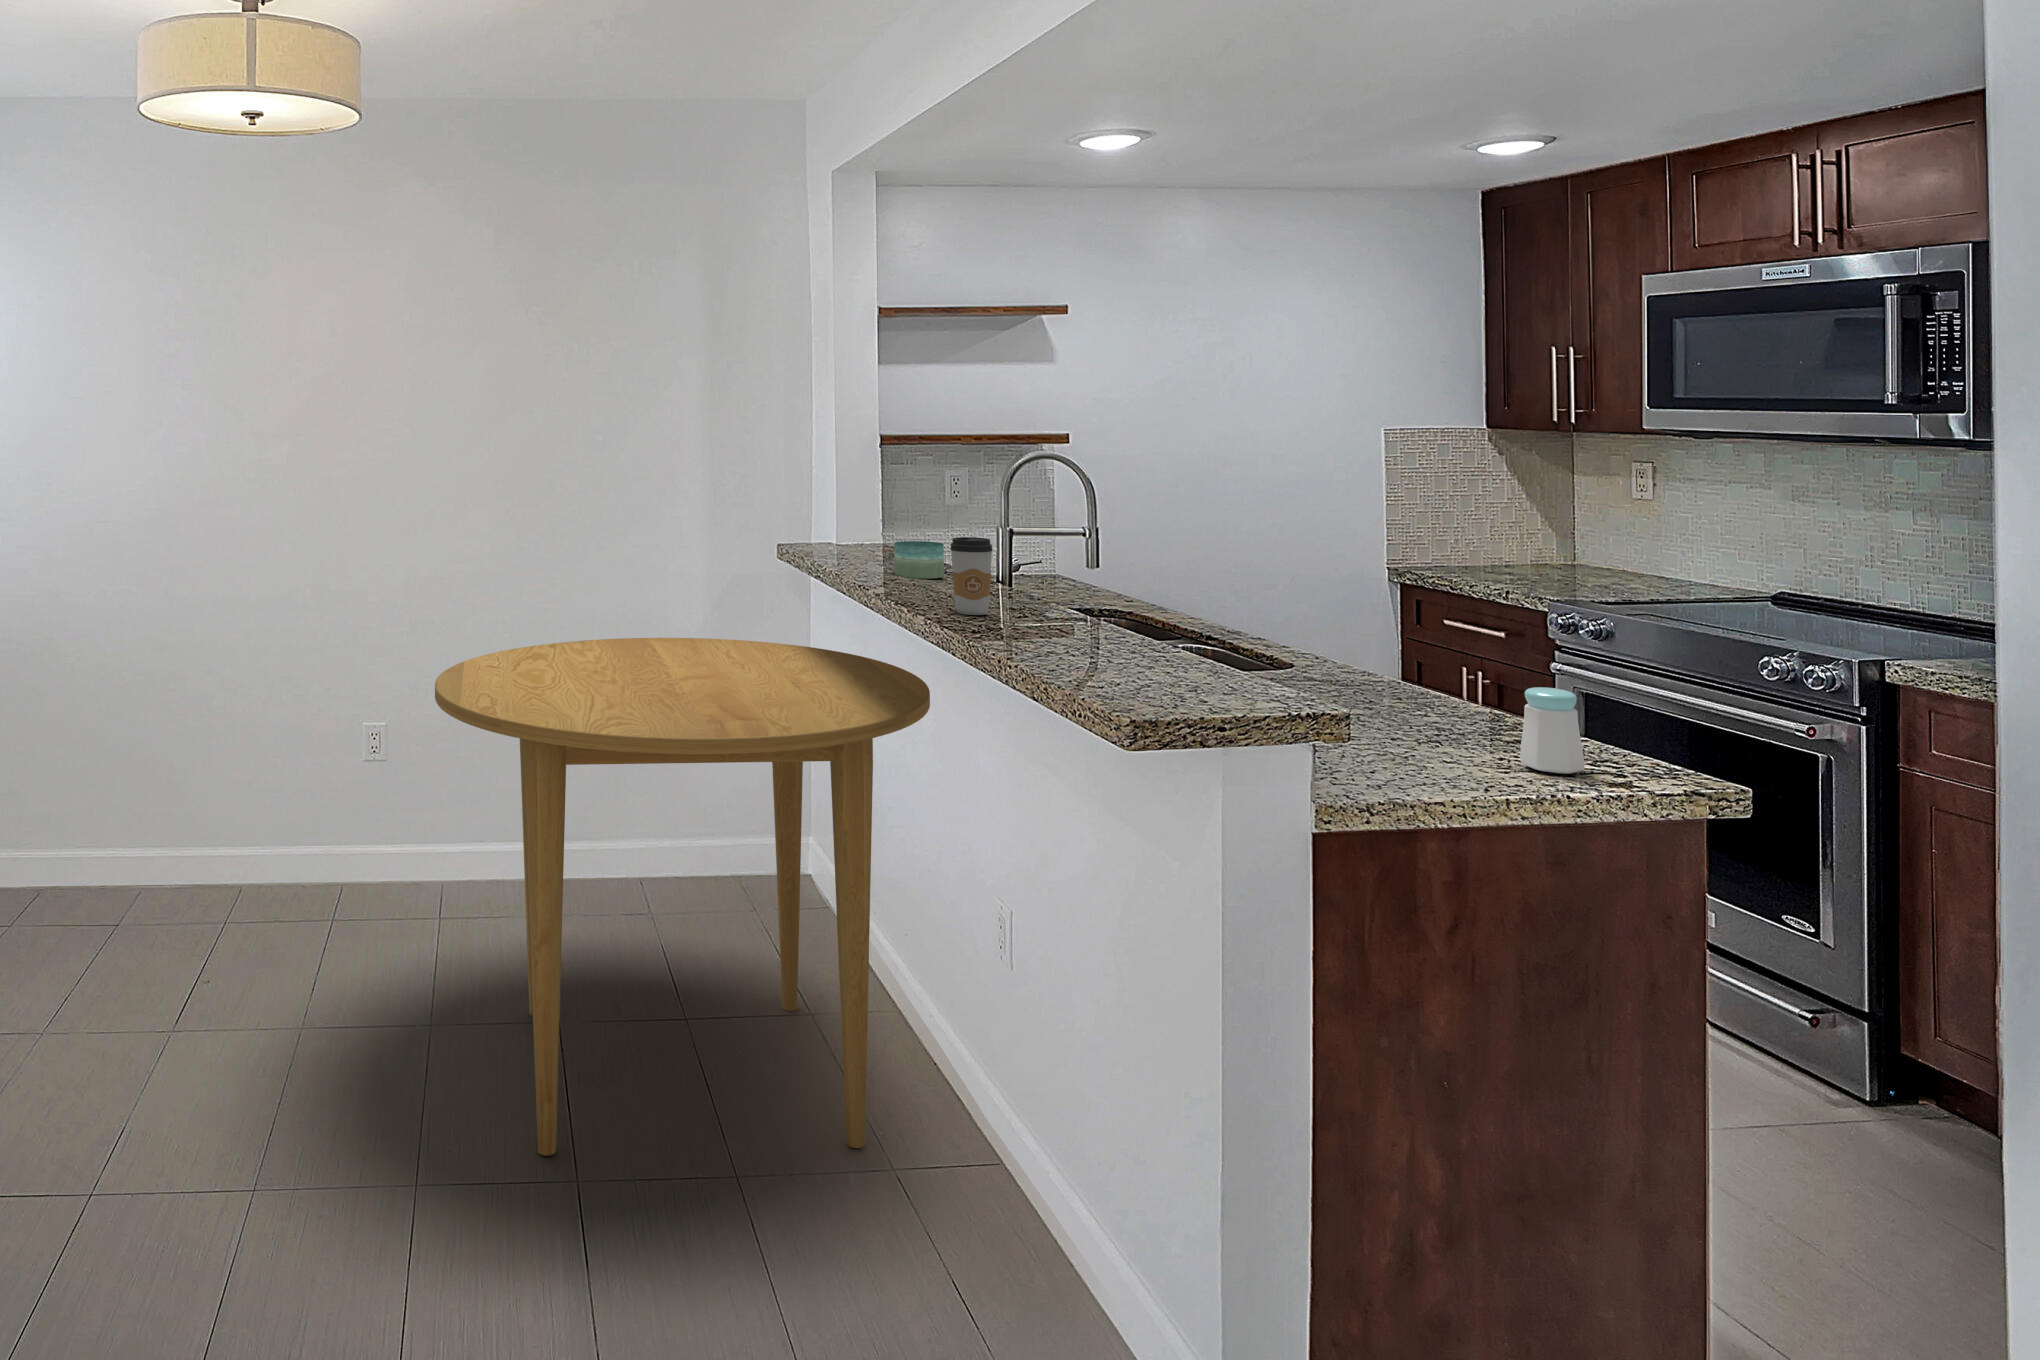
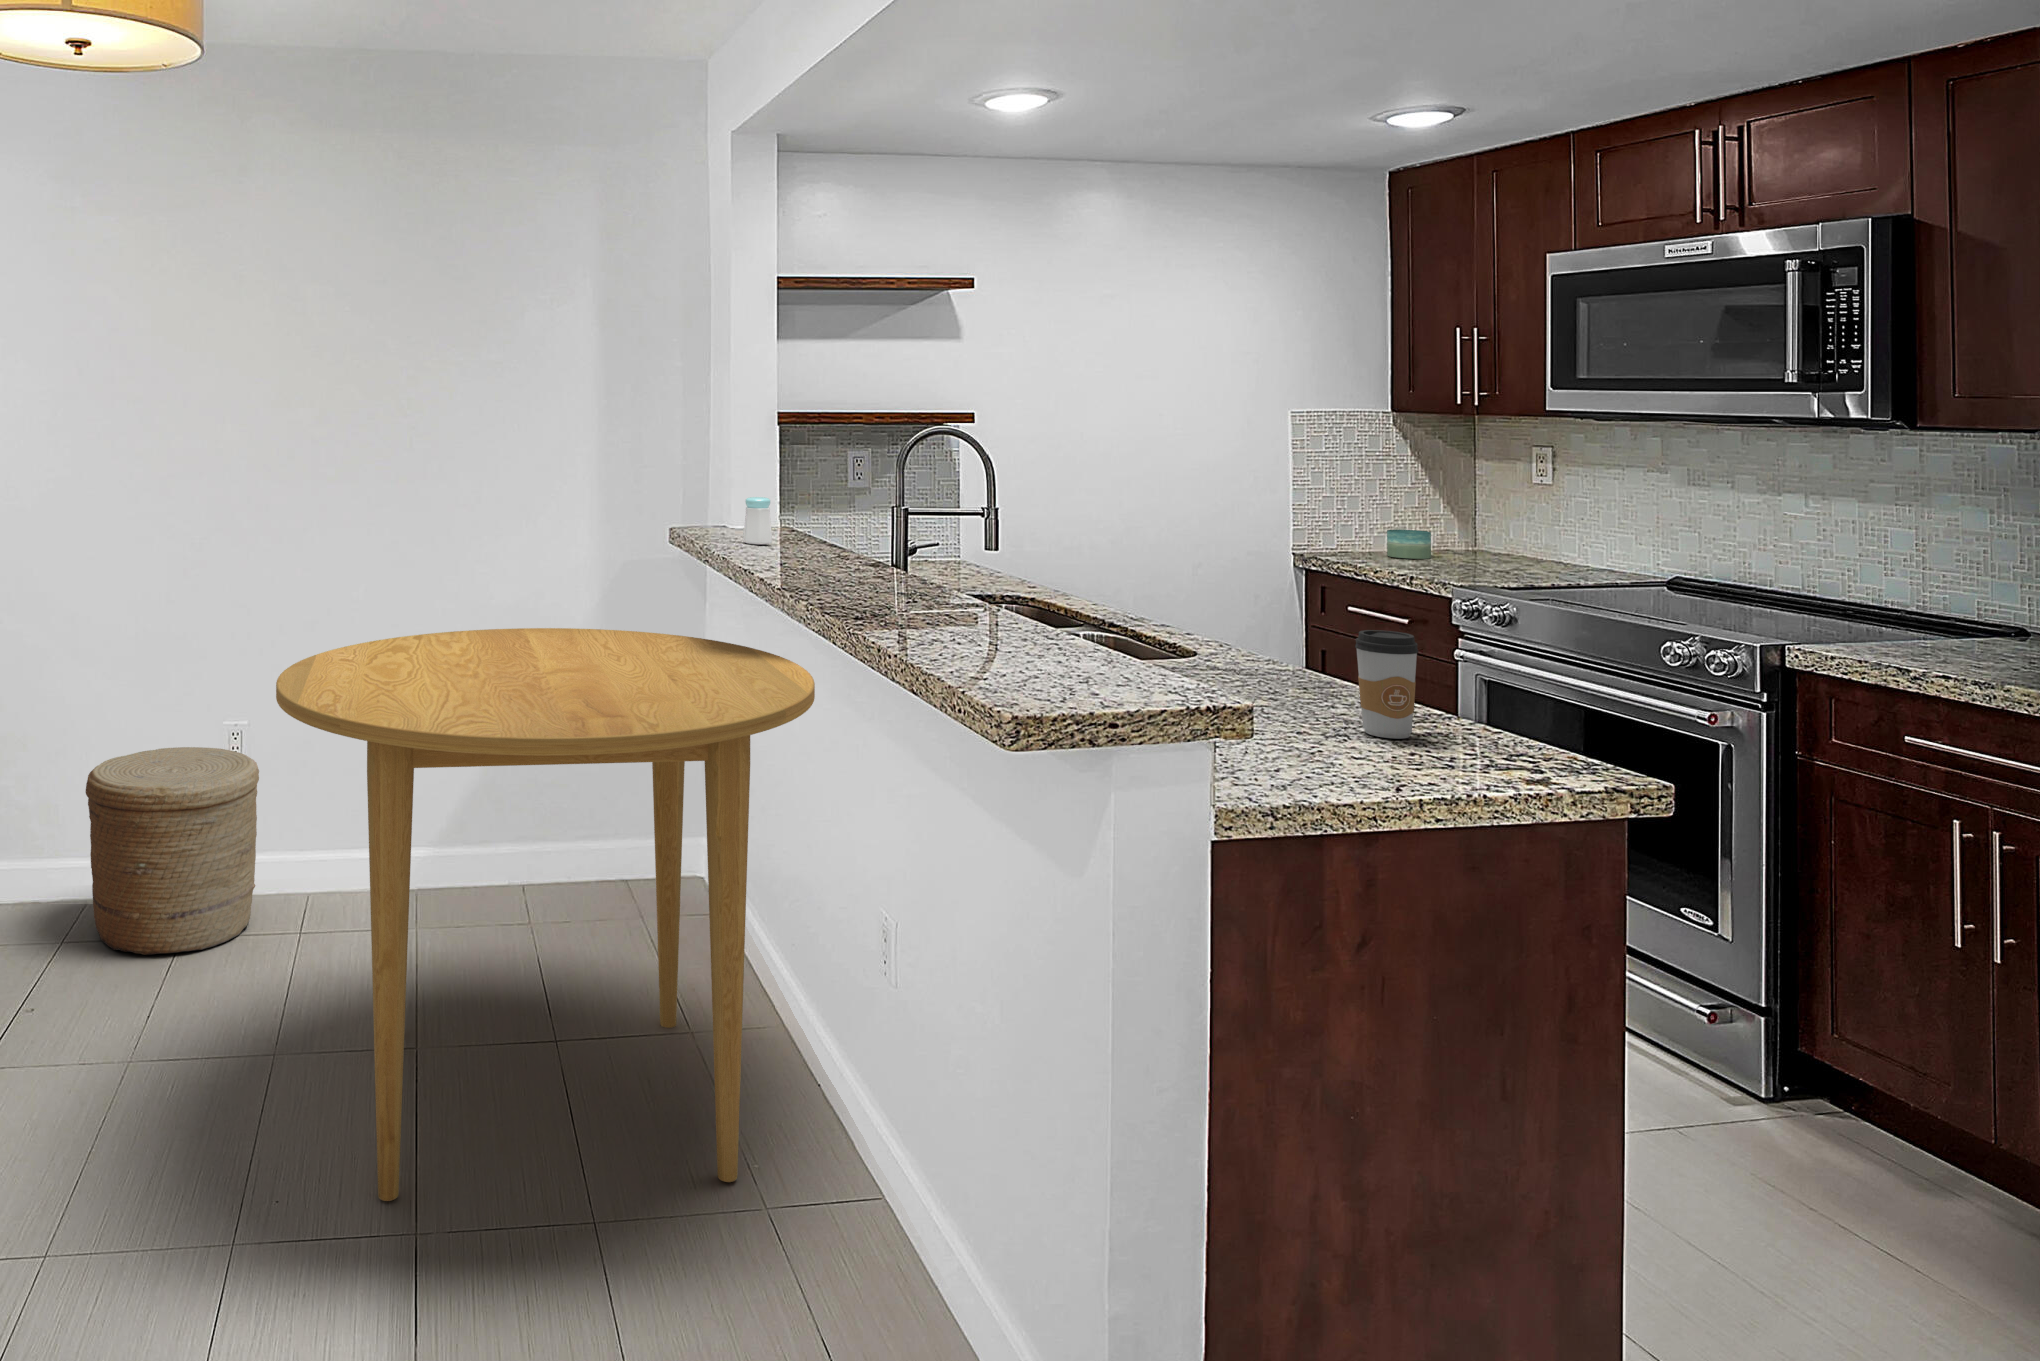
coffee cup: present [950,537,993,615] -> present [1355,630,1418,739]
candle: present [894,541,944,579] -> present [1387,530,1431,559]
salt shaker: present [1520,687,1584,774] -> present [744,497,772,544]
woven basket: none [244,746,399,936] -> present [86,747,259,955]

